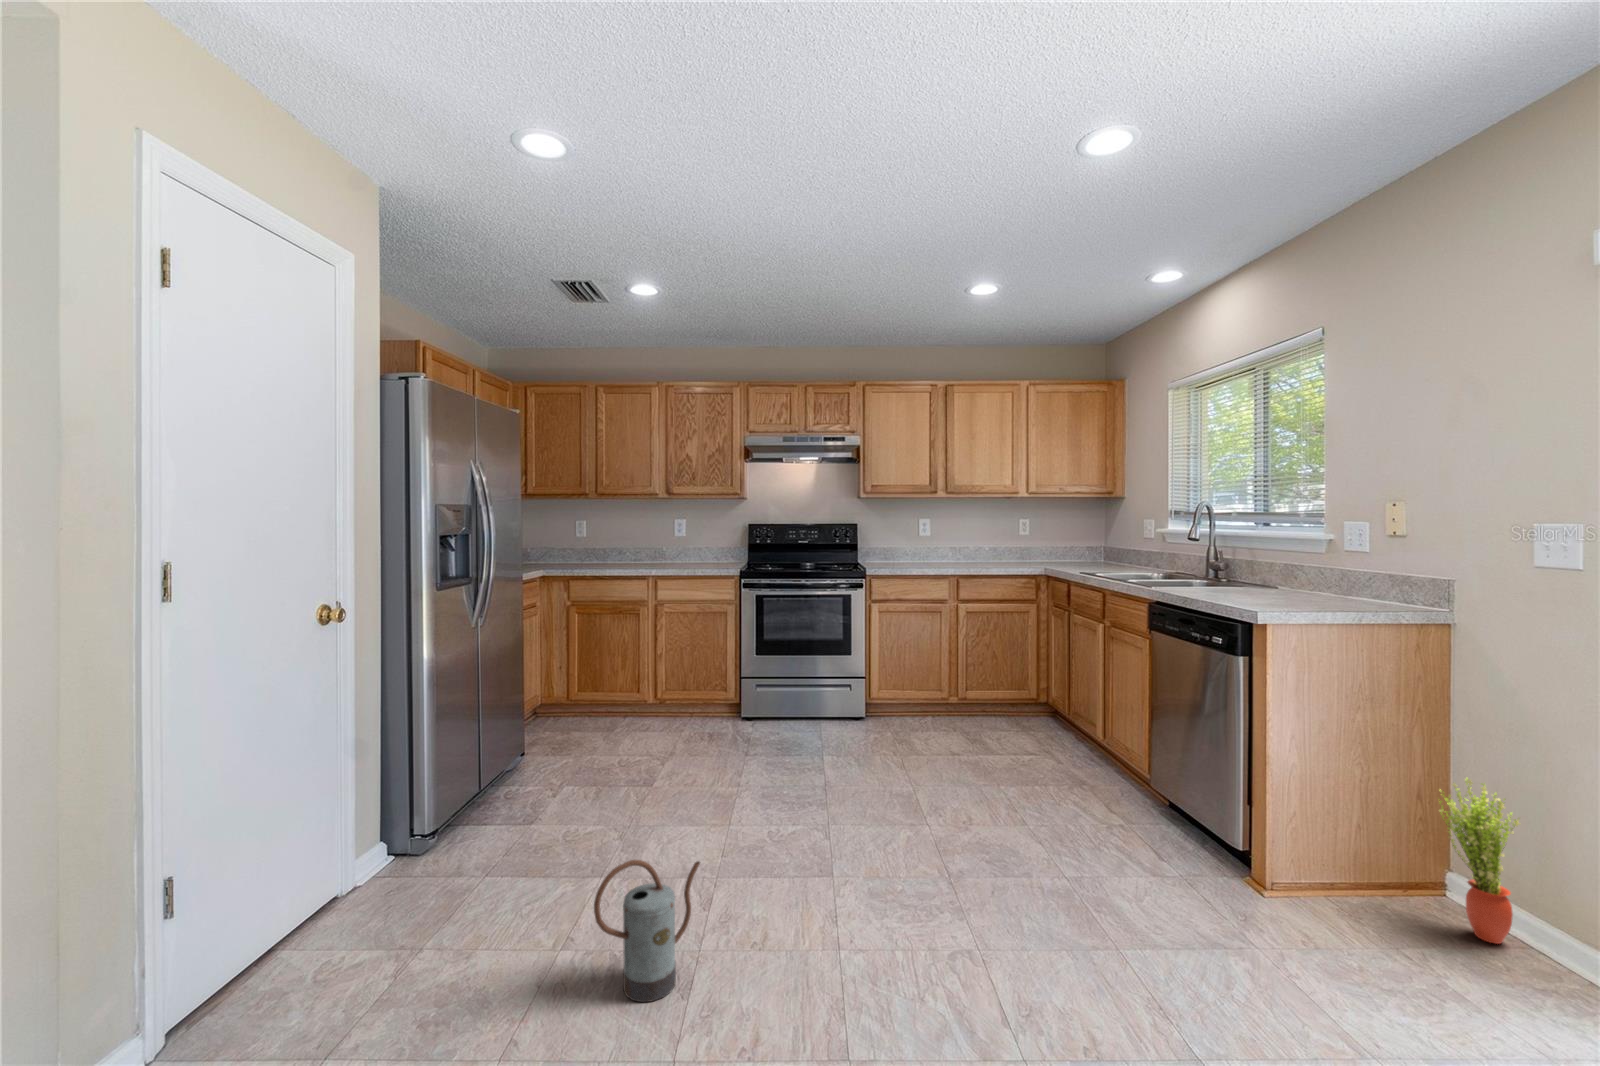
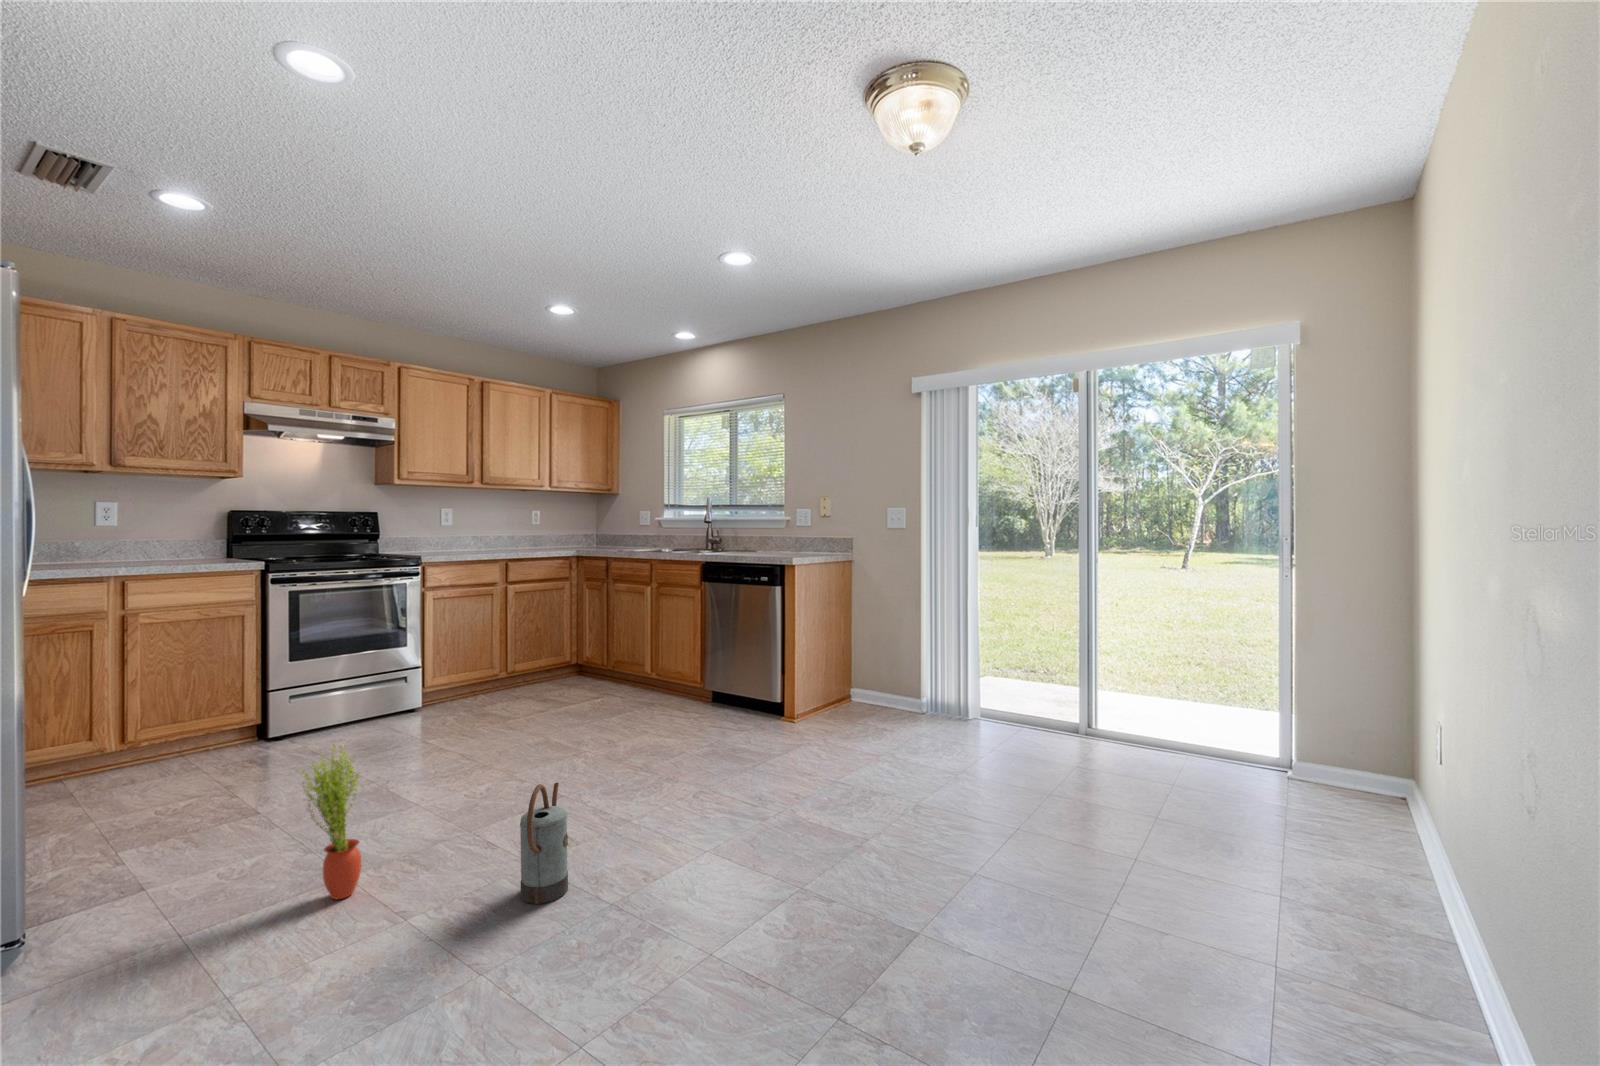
potted plant: present [1439,778,1519,944] -> present [300,745,361,899]

